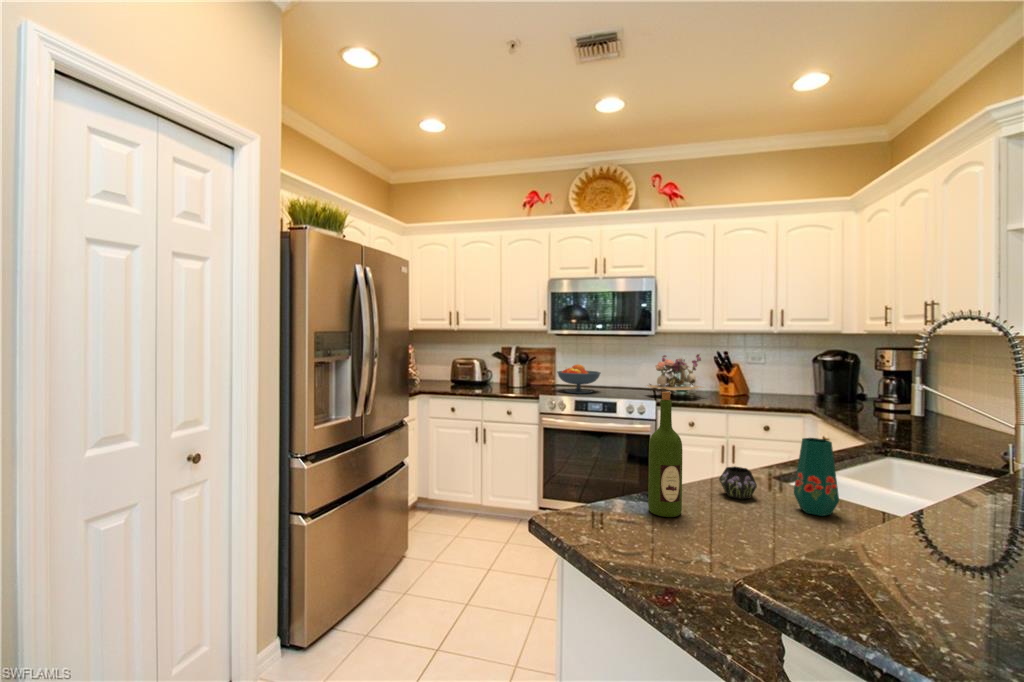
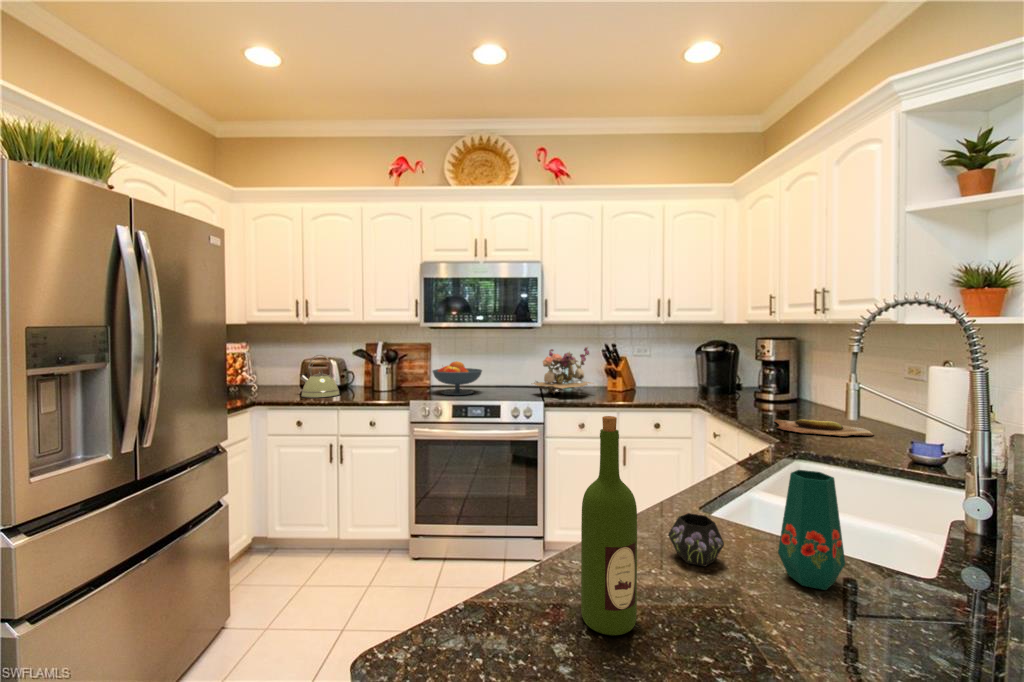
kettle: none [451,356,482,391] -> present [300,355,339,398]
cutting board: none [874,425,979,443] -> present [774,420,873,436]

